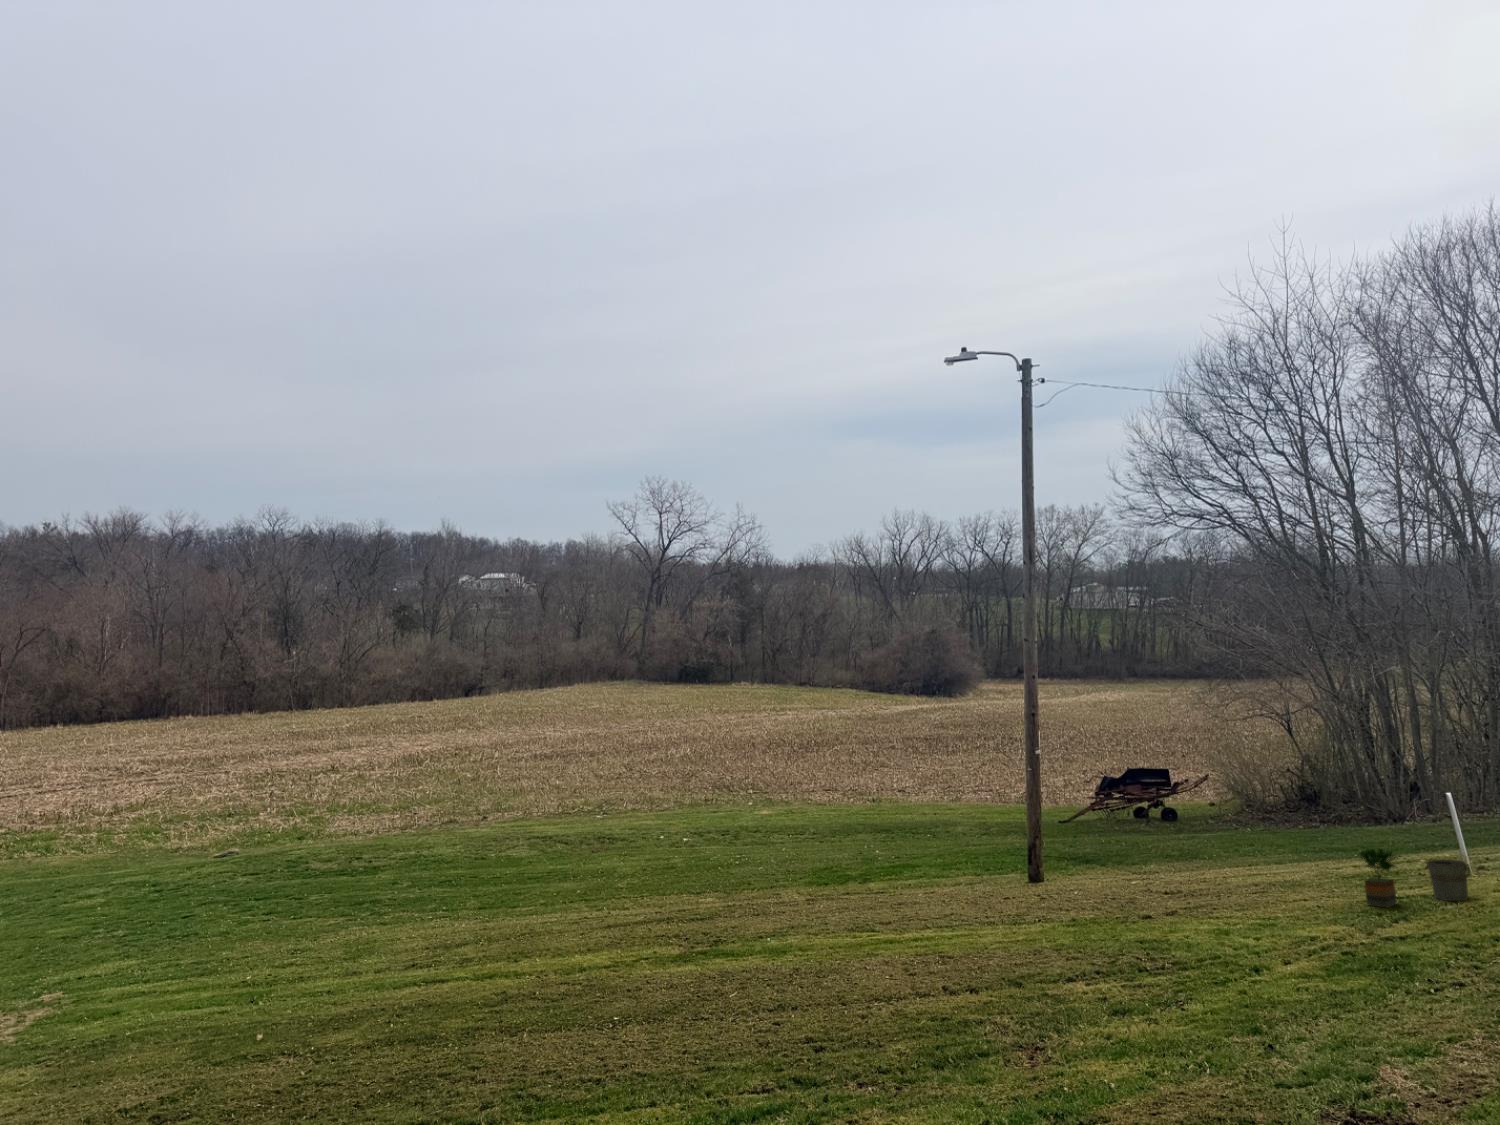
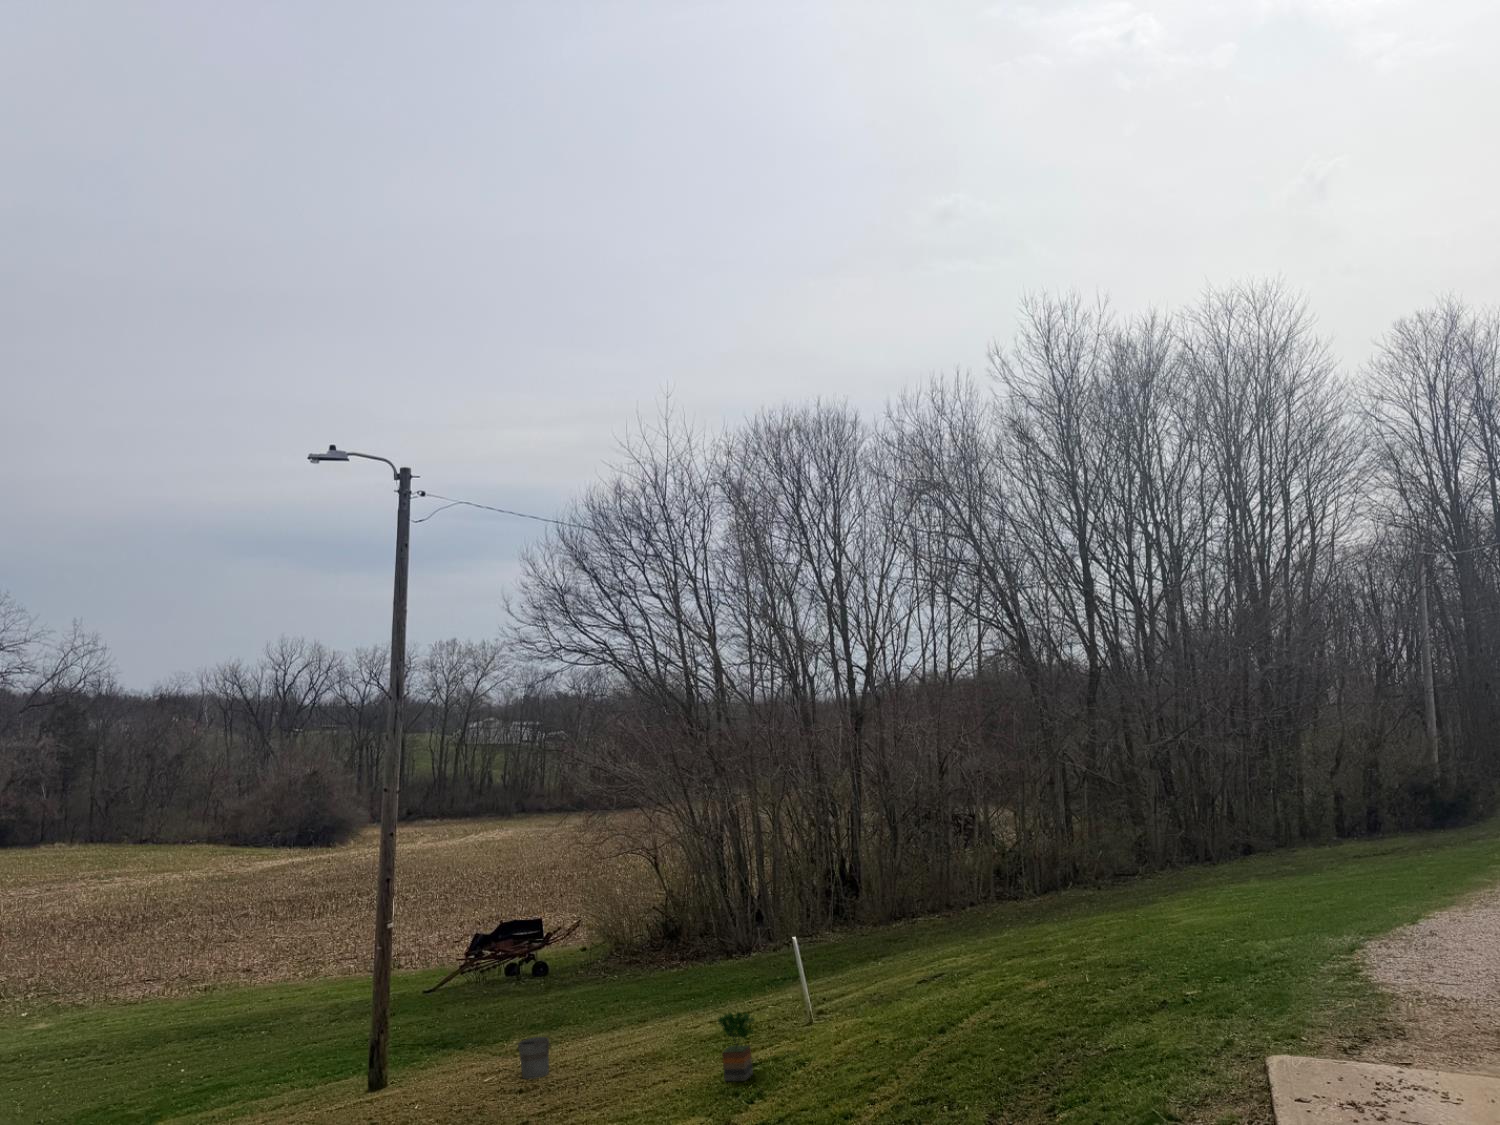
bucket: present [1425,859,1470,901] -> present [517,1037,551,1079]

